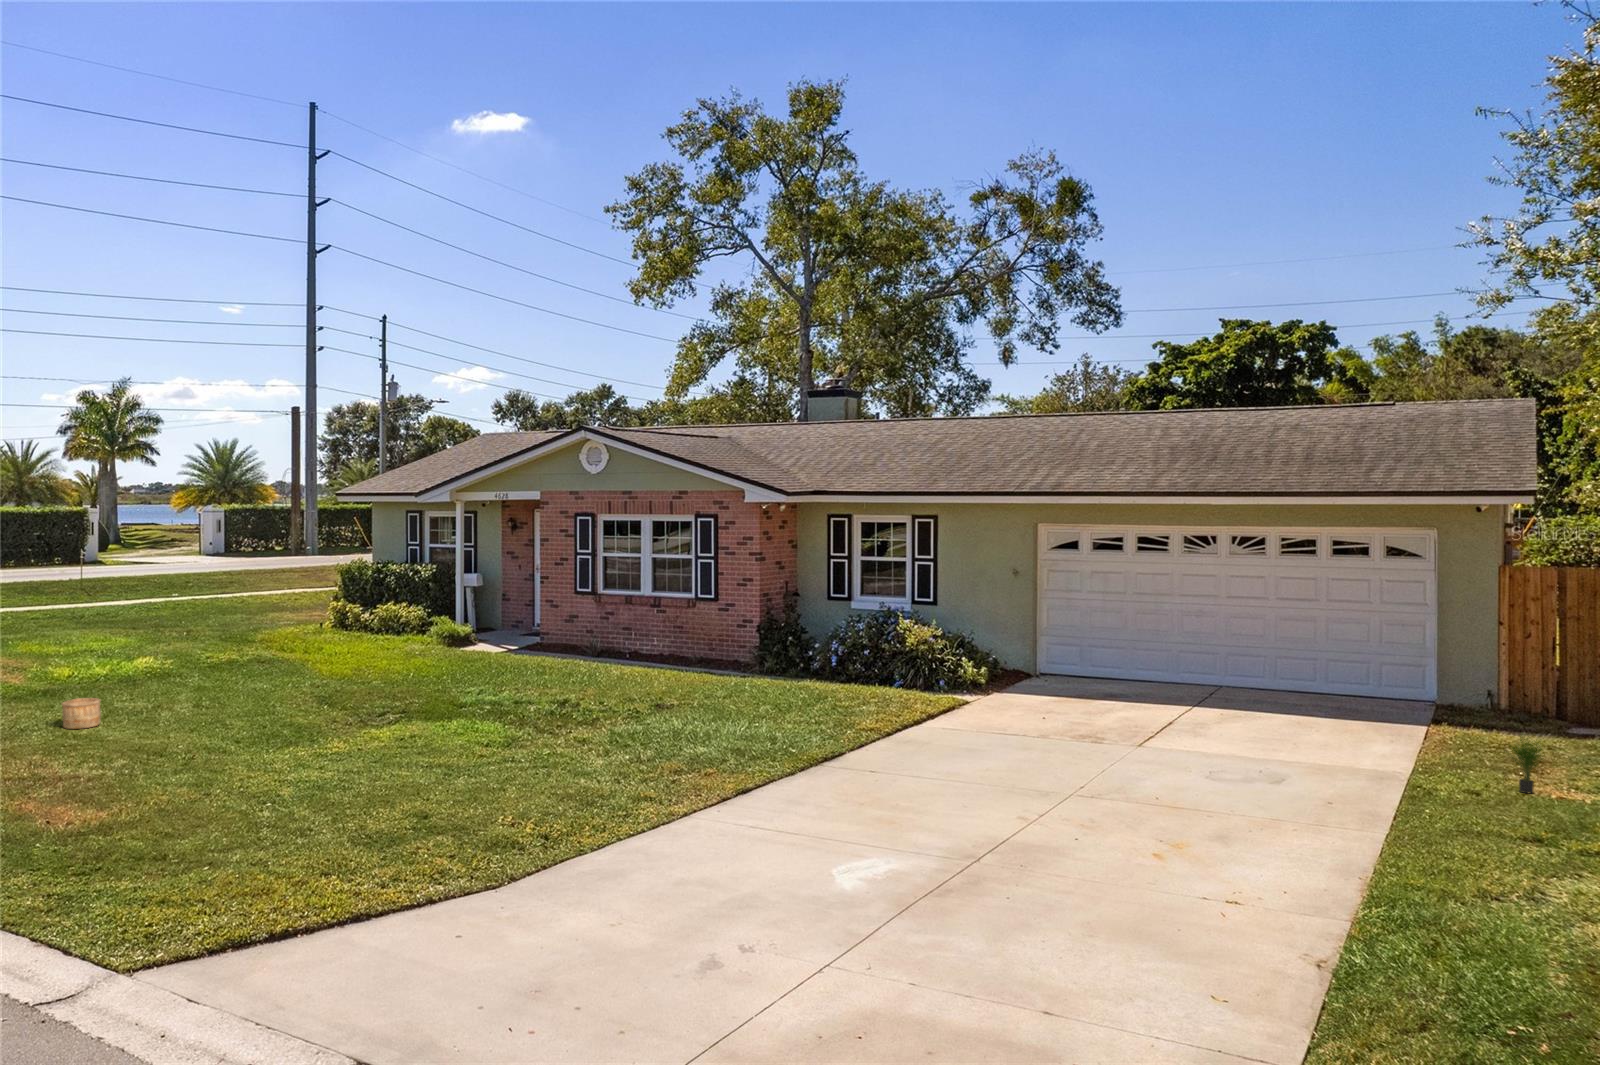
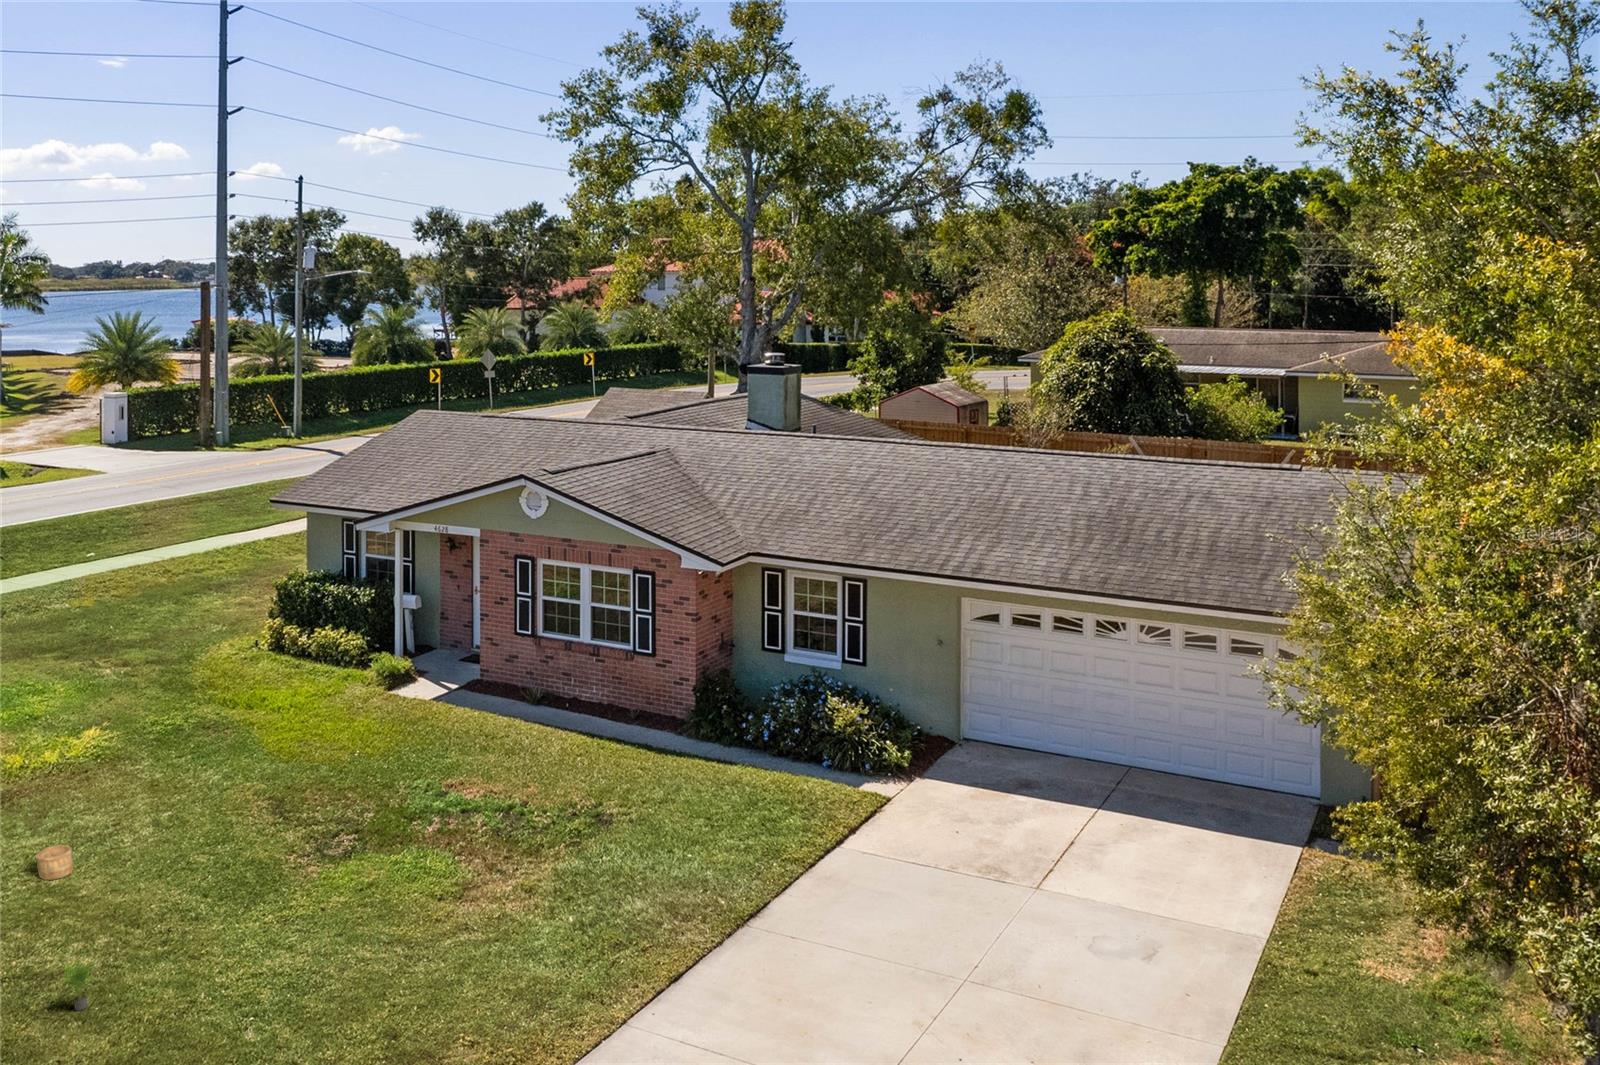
potted plant: present [1512,740,1542,793] -> present [63,961,90,1011]

